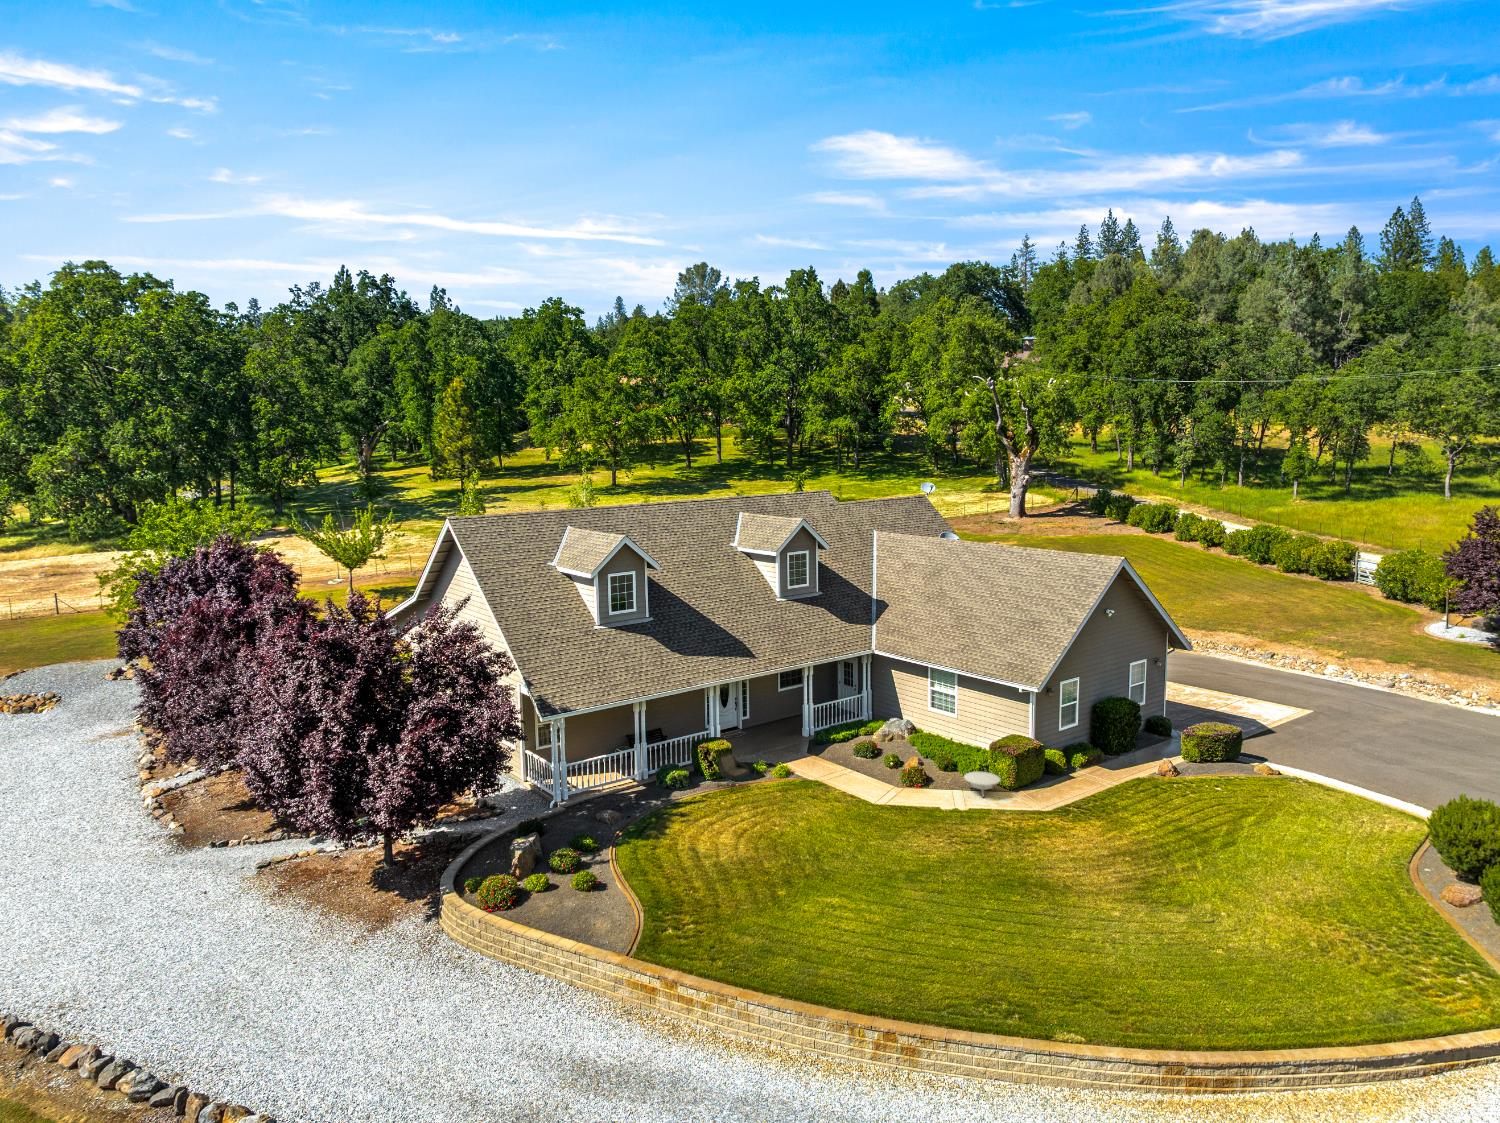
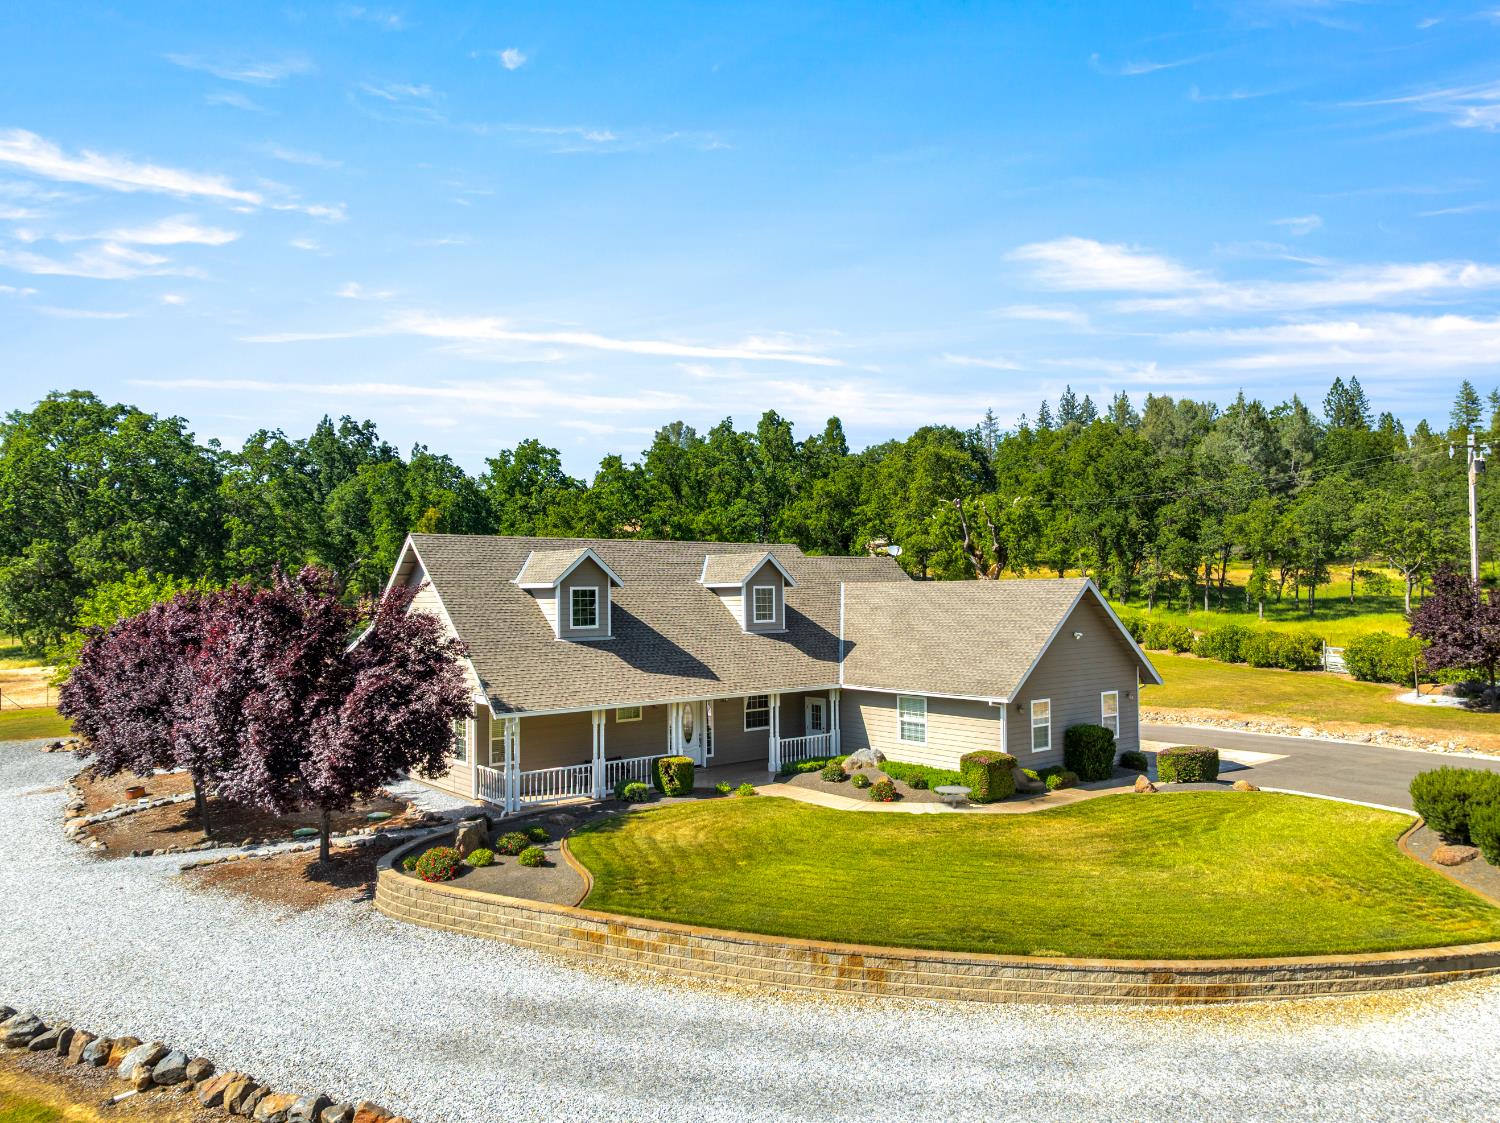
lounge chair: present [719,754,750,787] -> present [1013,768,1045,803]

